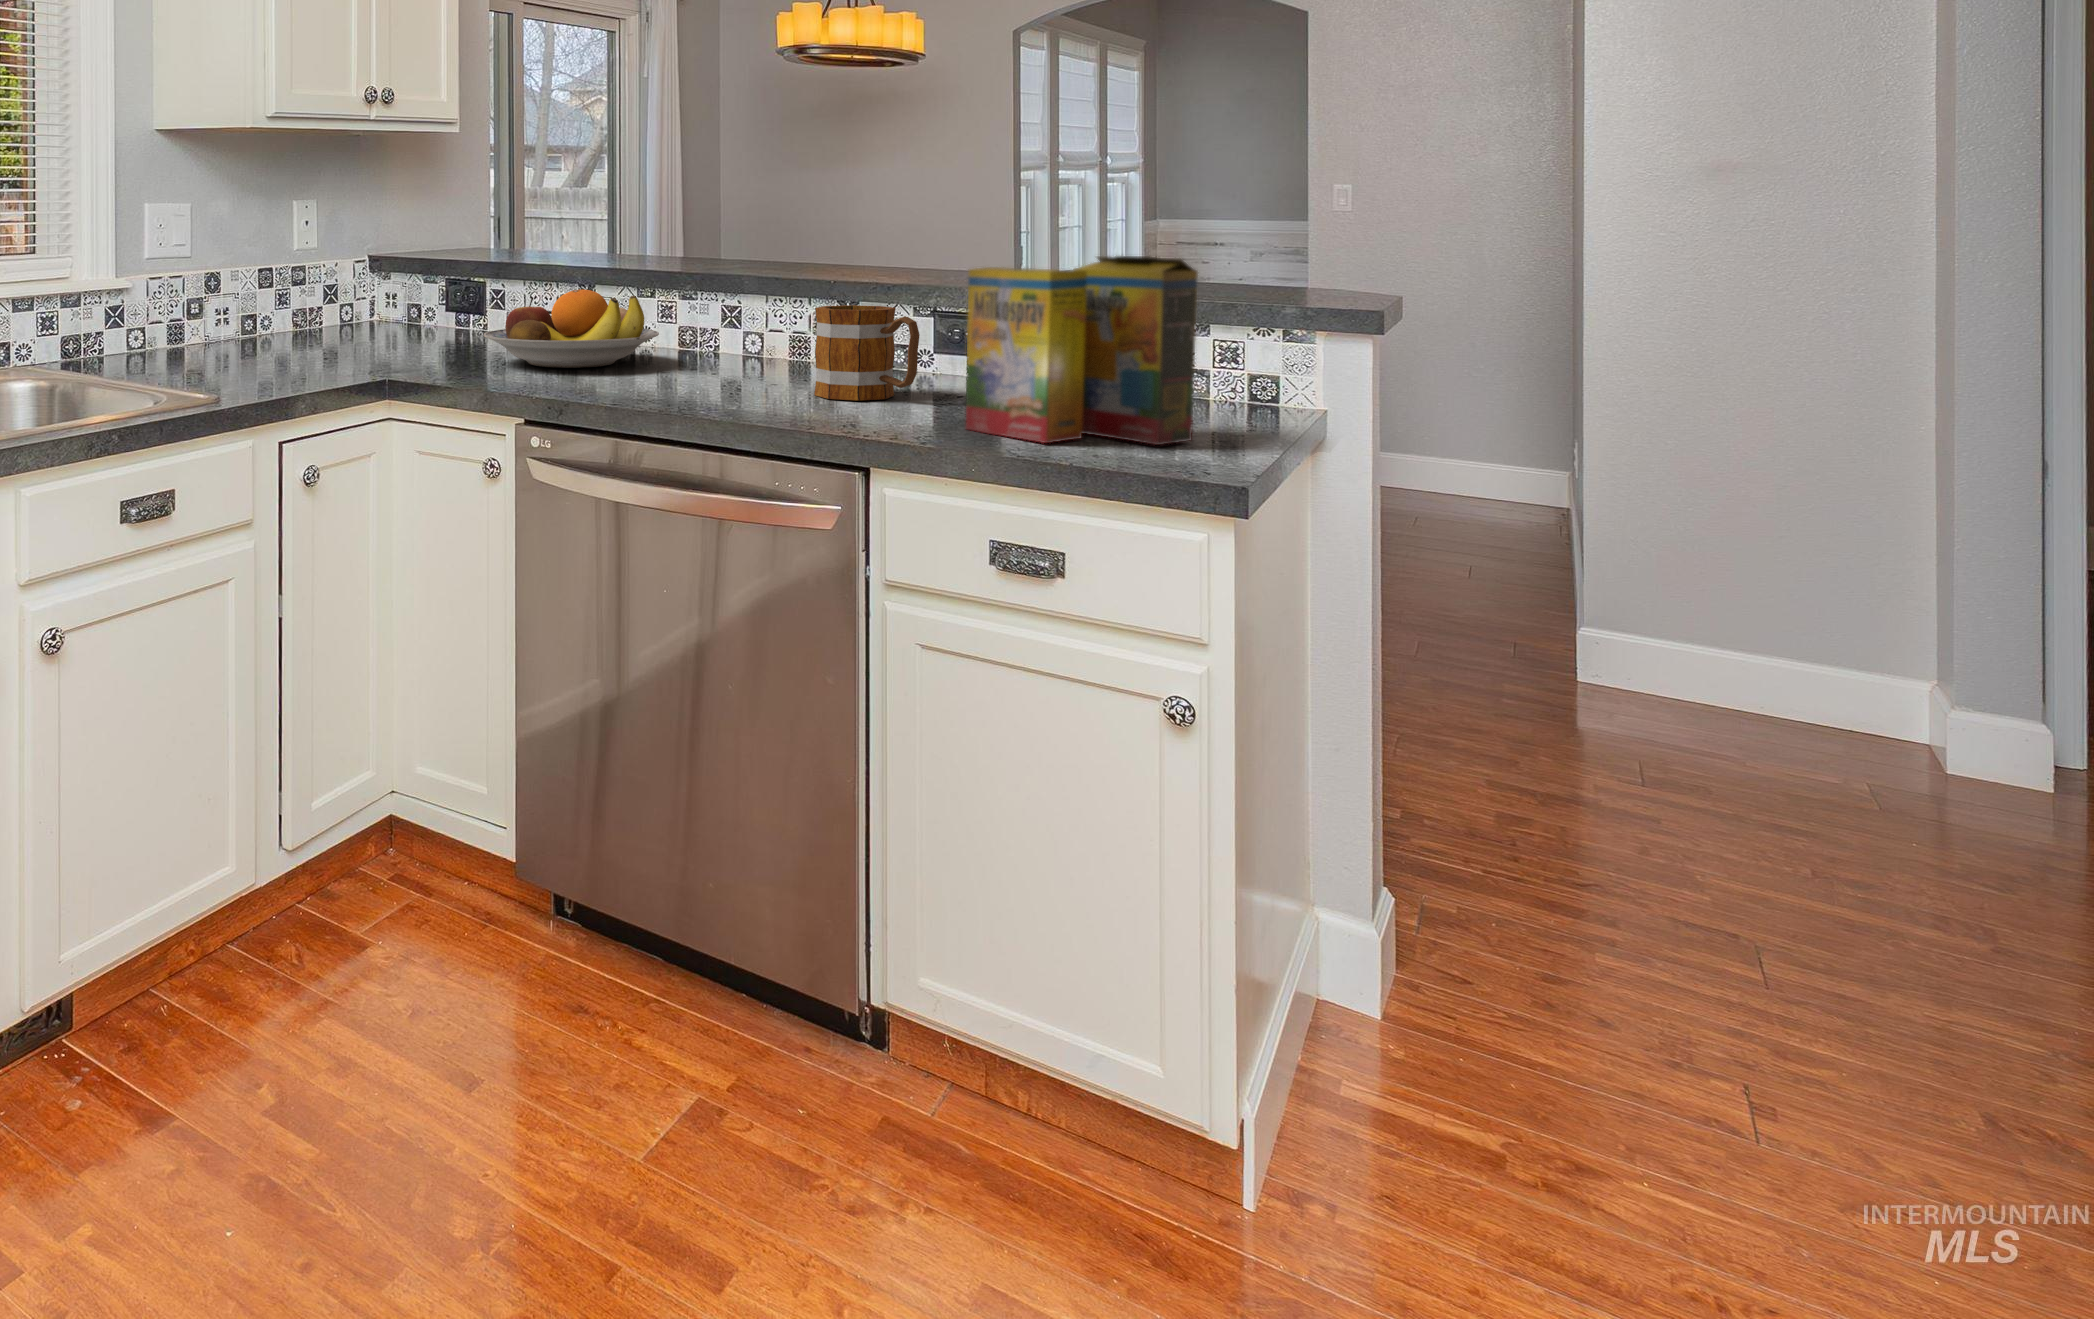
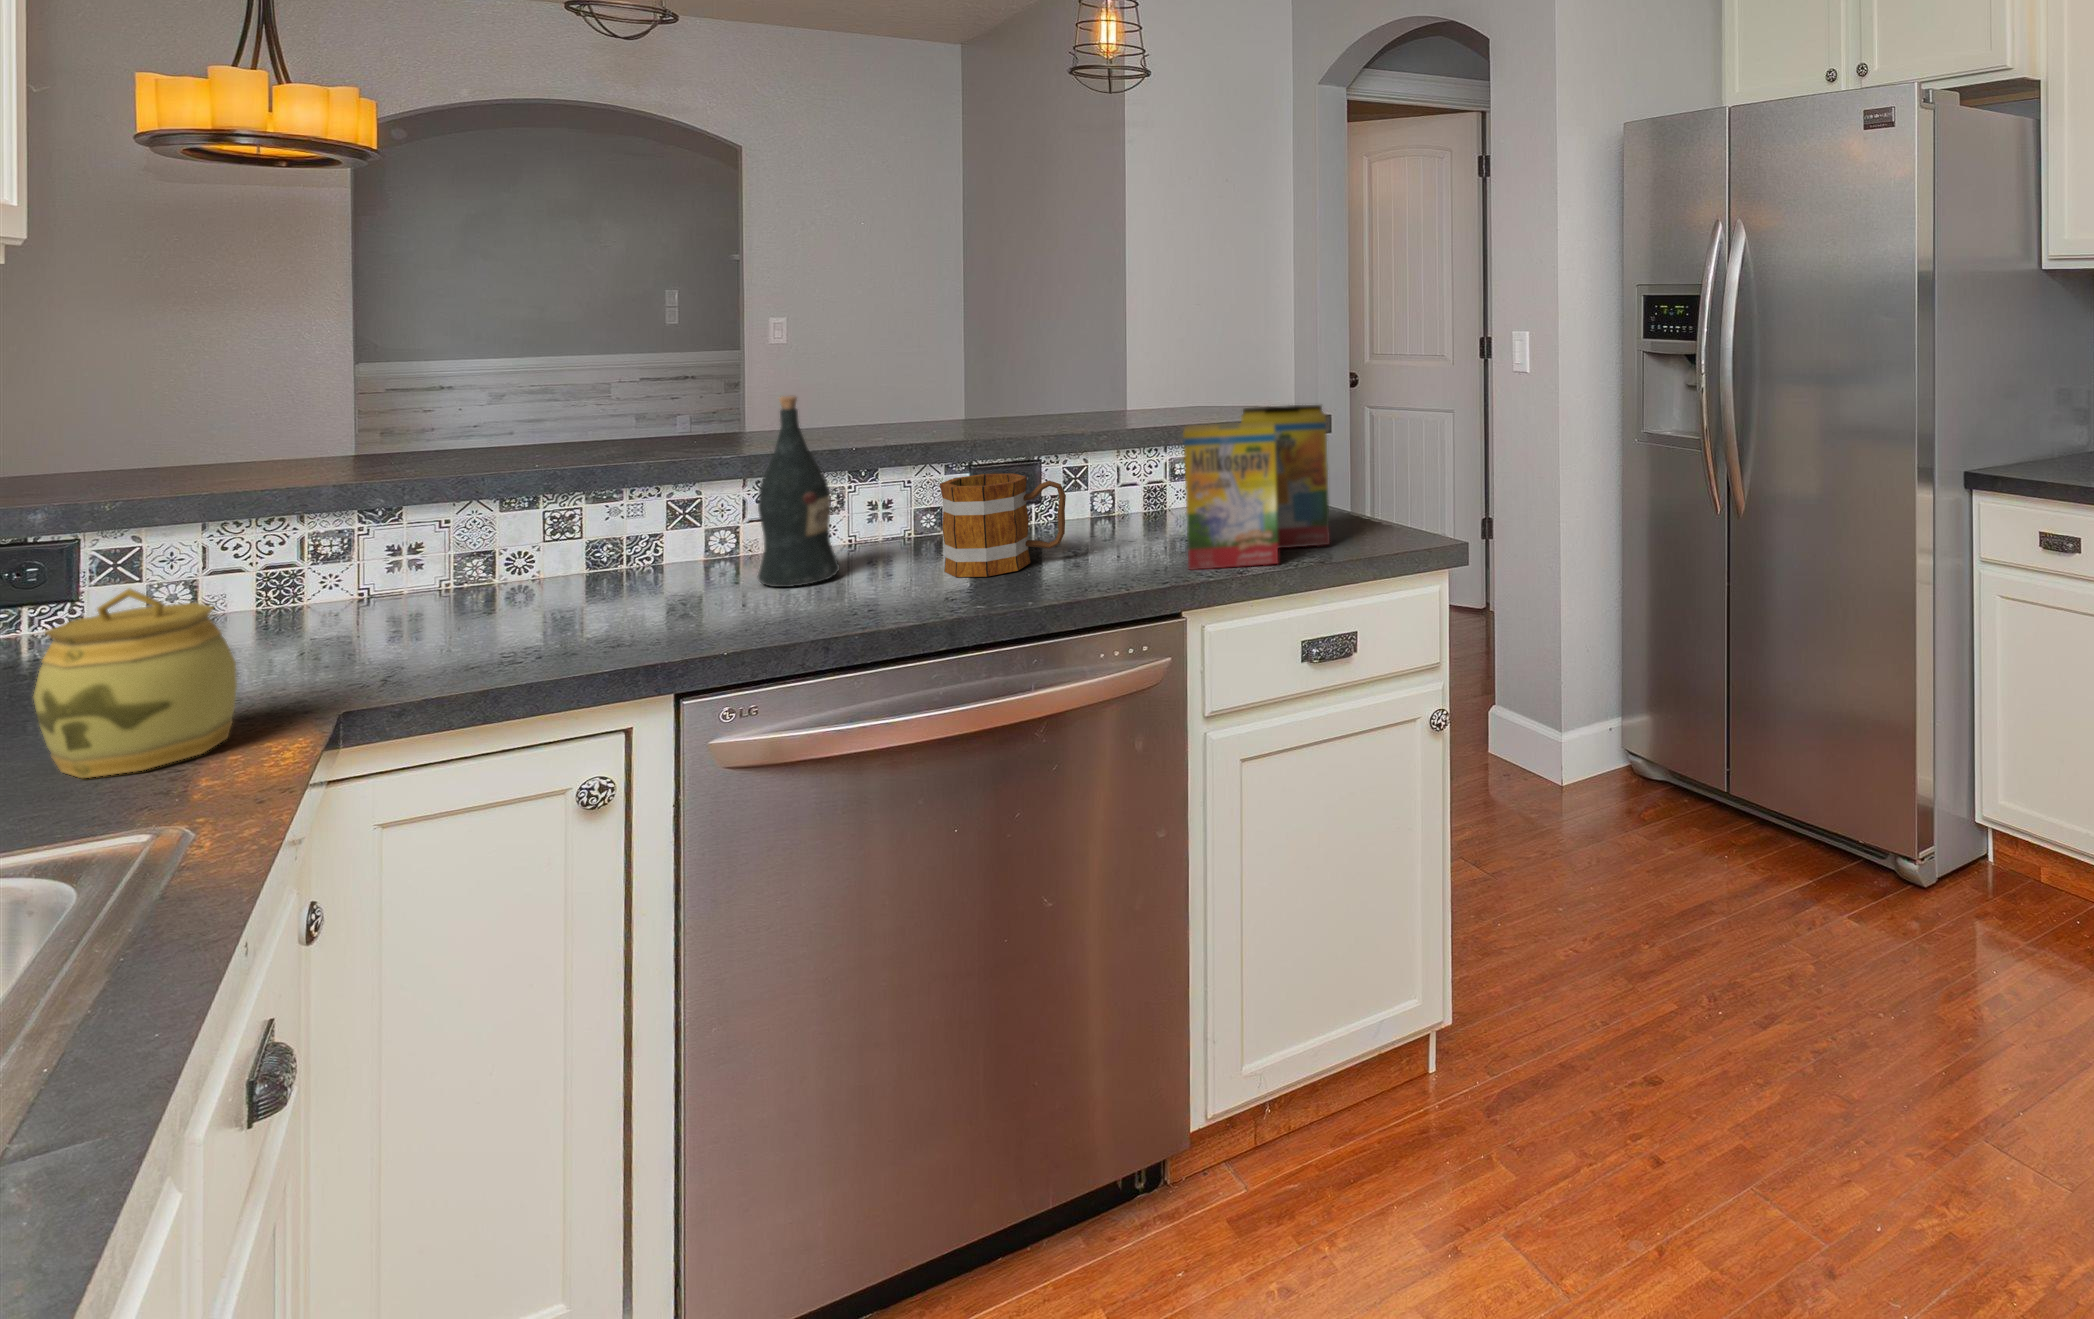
wine bottle: none [711,215,774,379] -> present [757,396,840,587]
jar: none [305,279,379,377] -> present [34,589,237,778]
fruit bowl: present [484,289,659,368] -> none [327,512,649,641]

